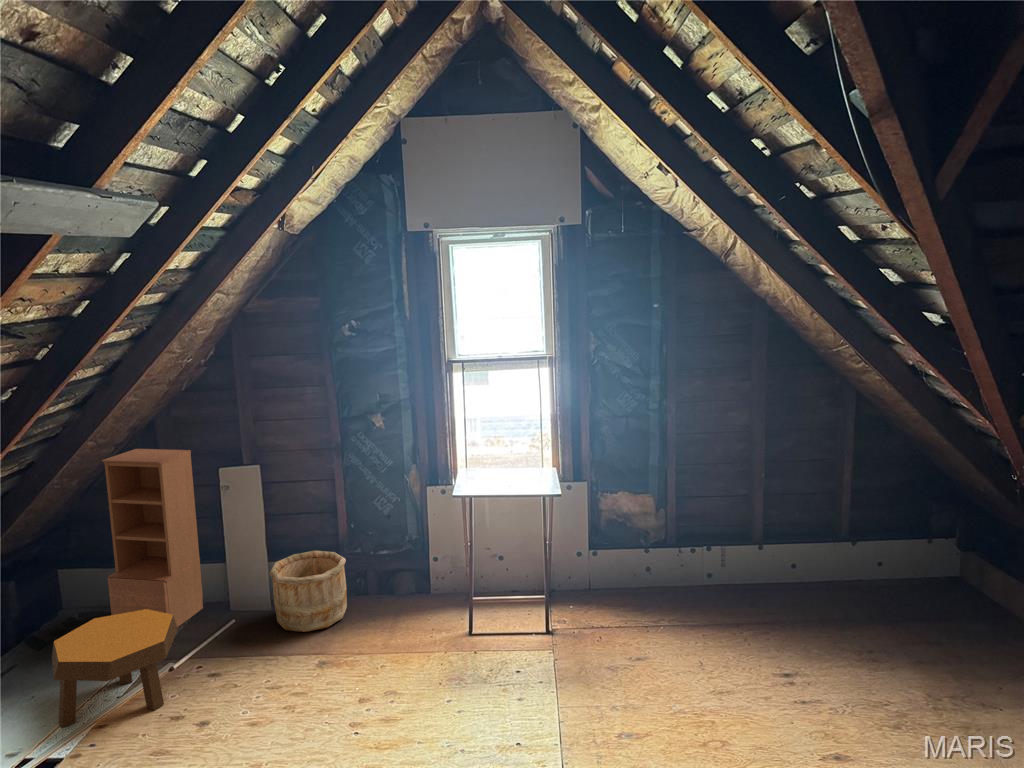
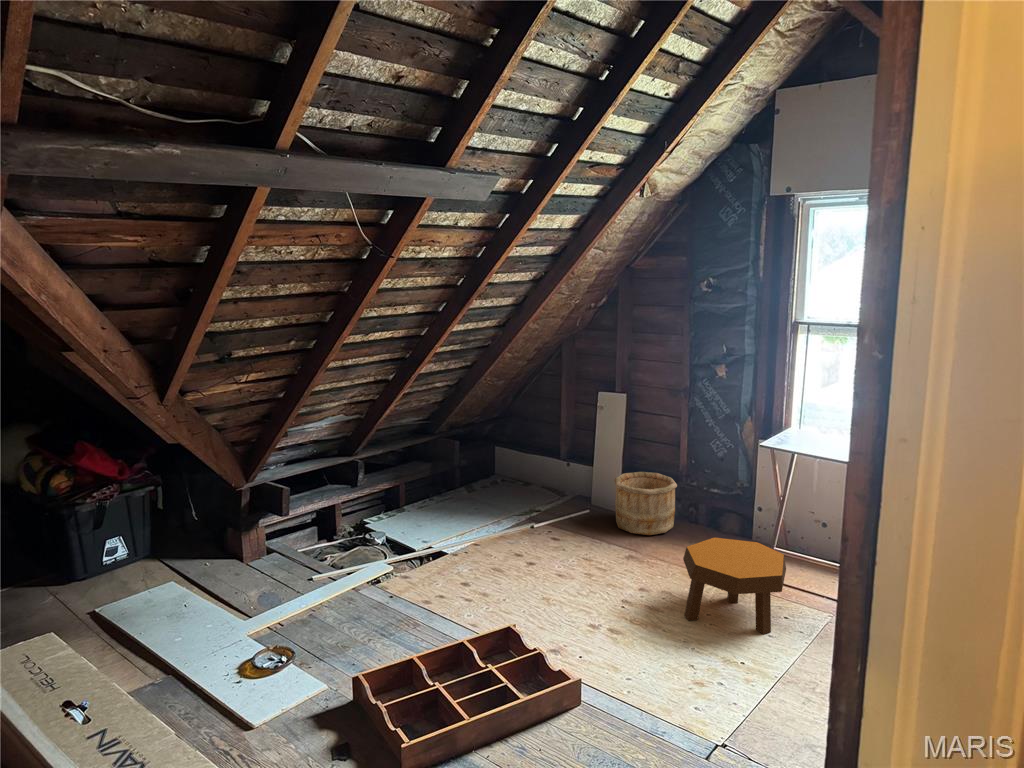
bookcase: present [102,449,203,627] -> none [510,366,577,506]
footstool: present [52,609,178,728] -> present [683,538,786,634]

